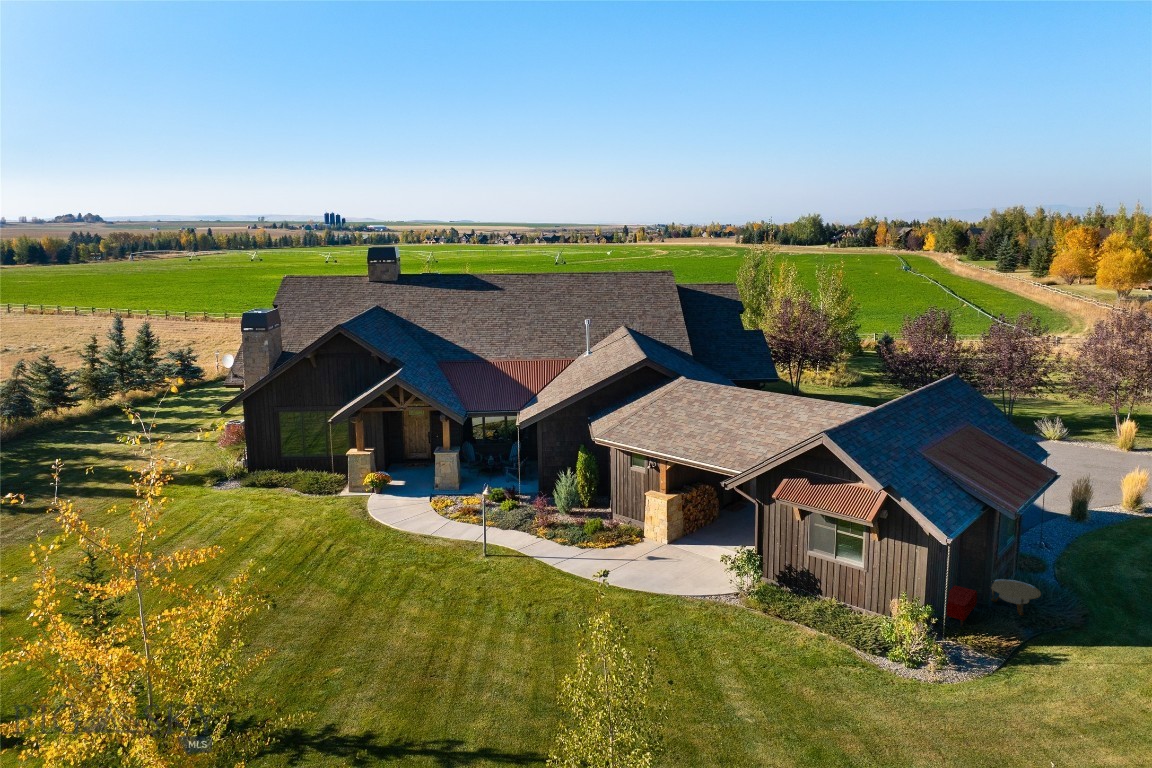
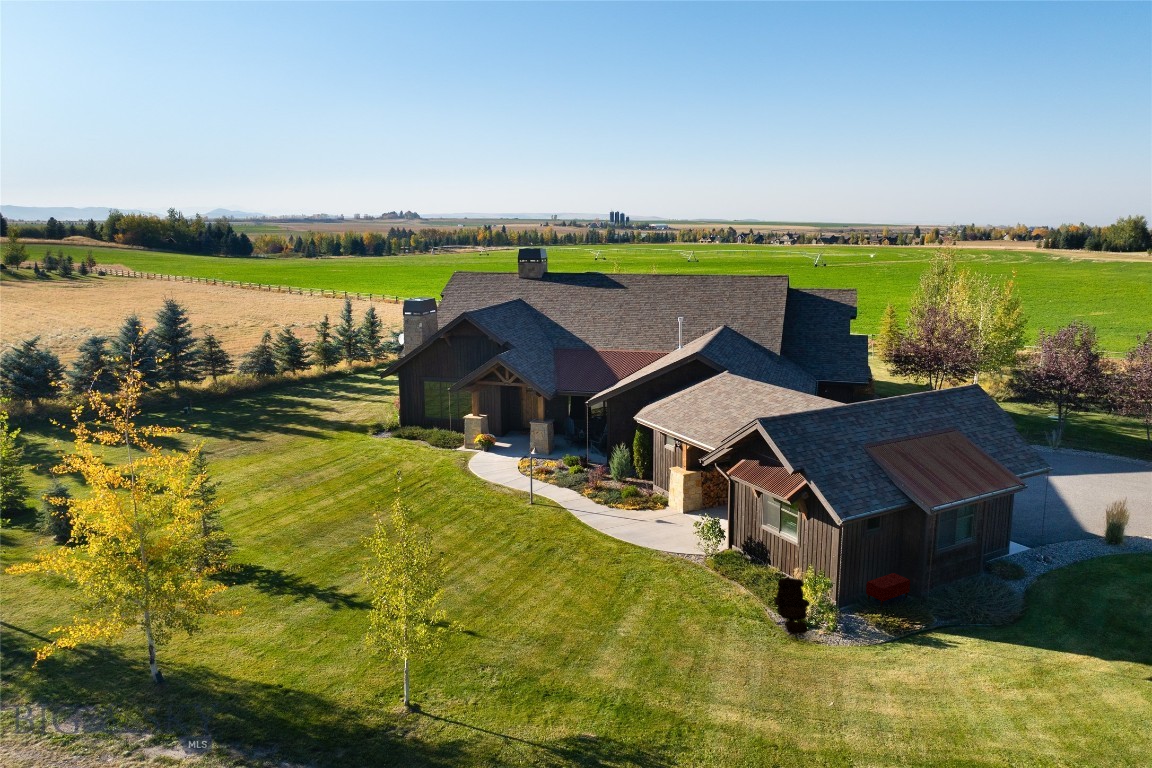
round table: present [991,579,1041,615] -> none [930,575,976,608]
lounge chair: none [876,612,933,688] -> present [774,578,810,638]

